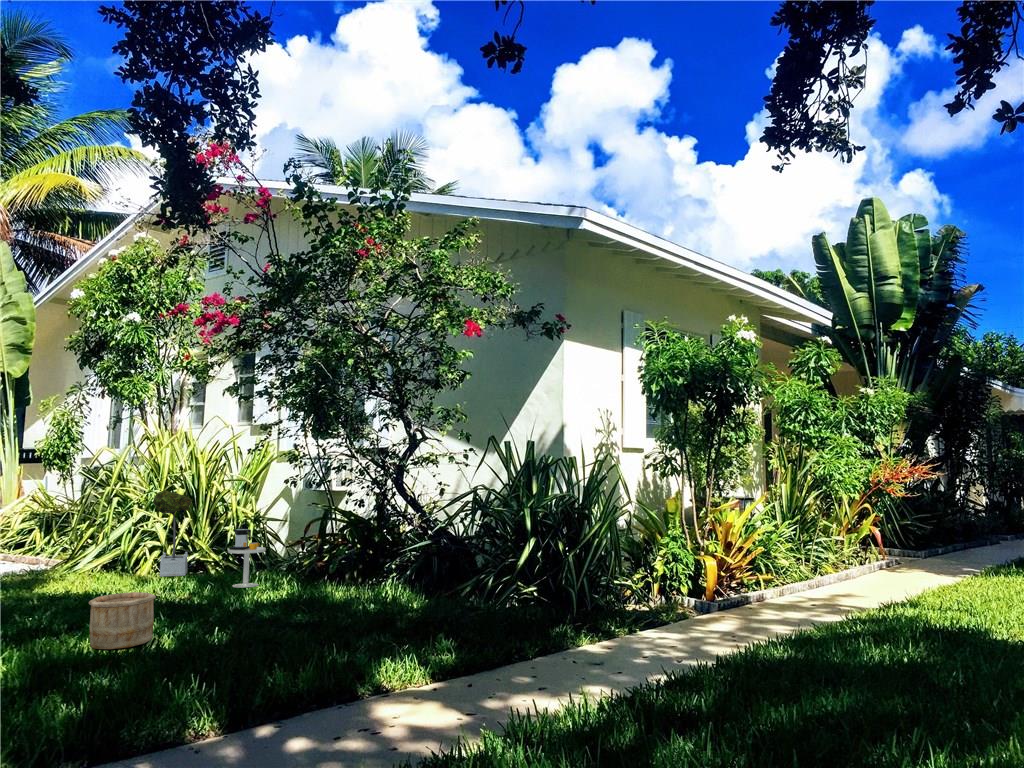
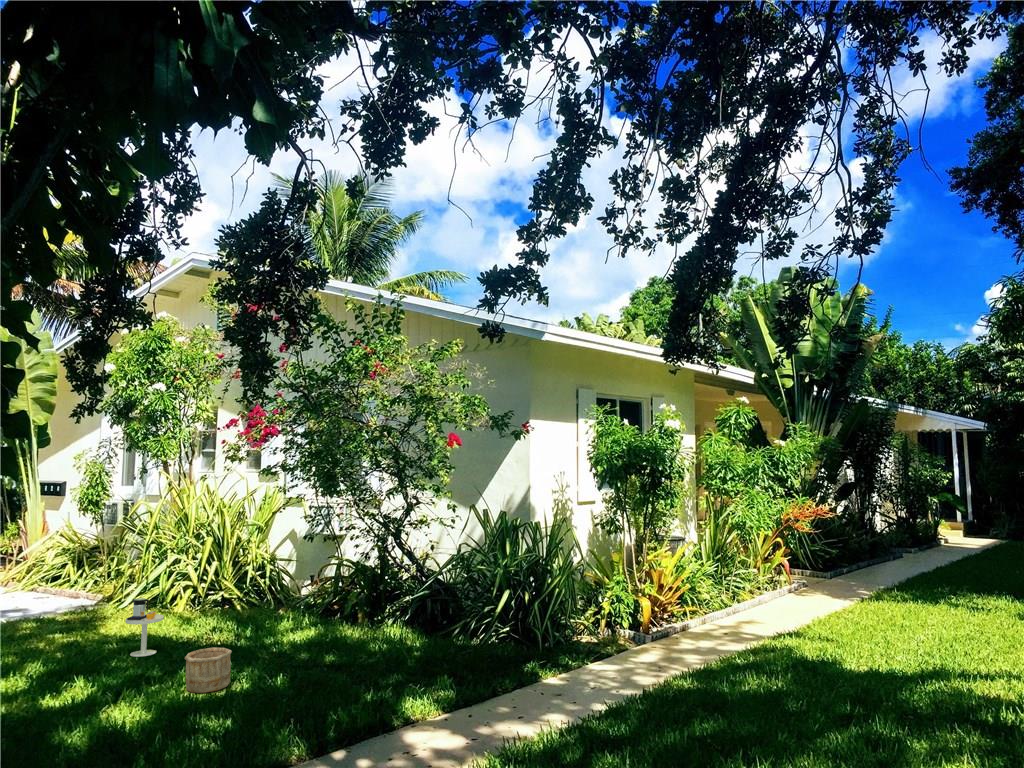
potted tree: present [153,490,192,577] -> none [189,541,222,614]
side table: present [228,529,266,588] -> present [126,598,164,657]

